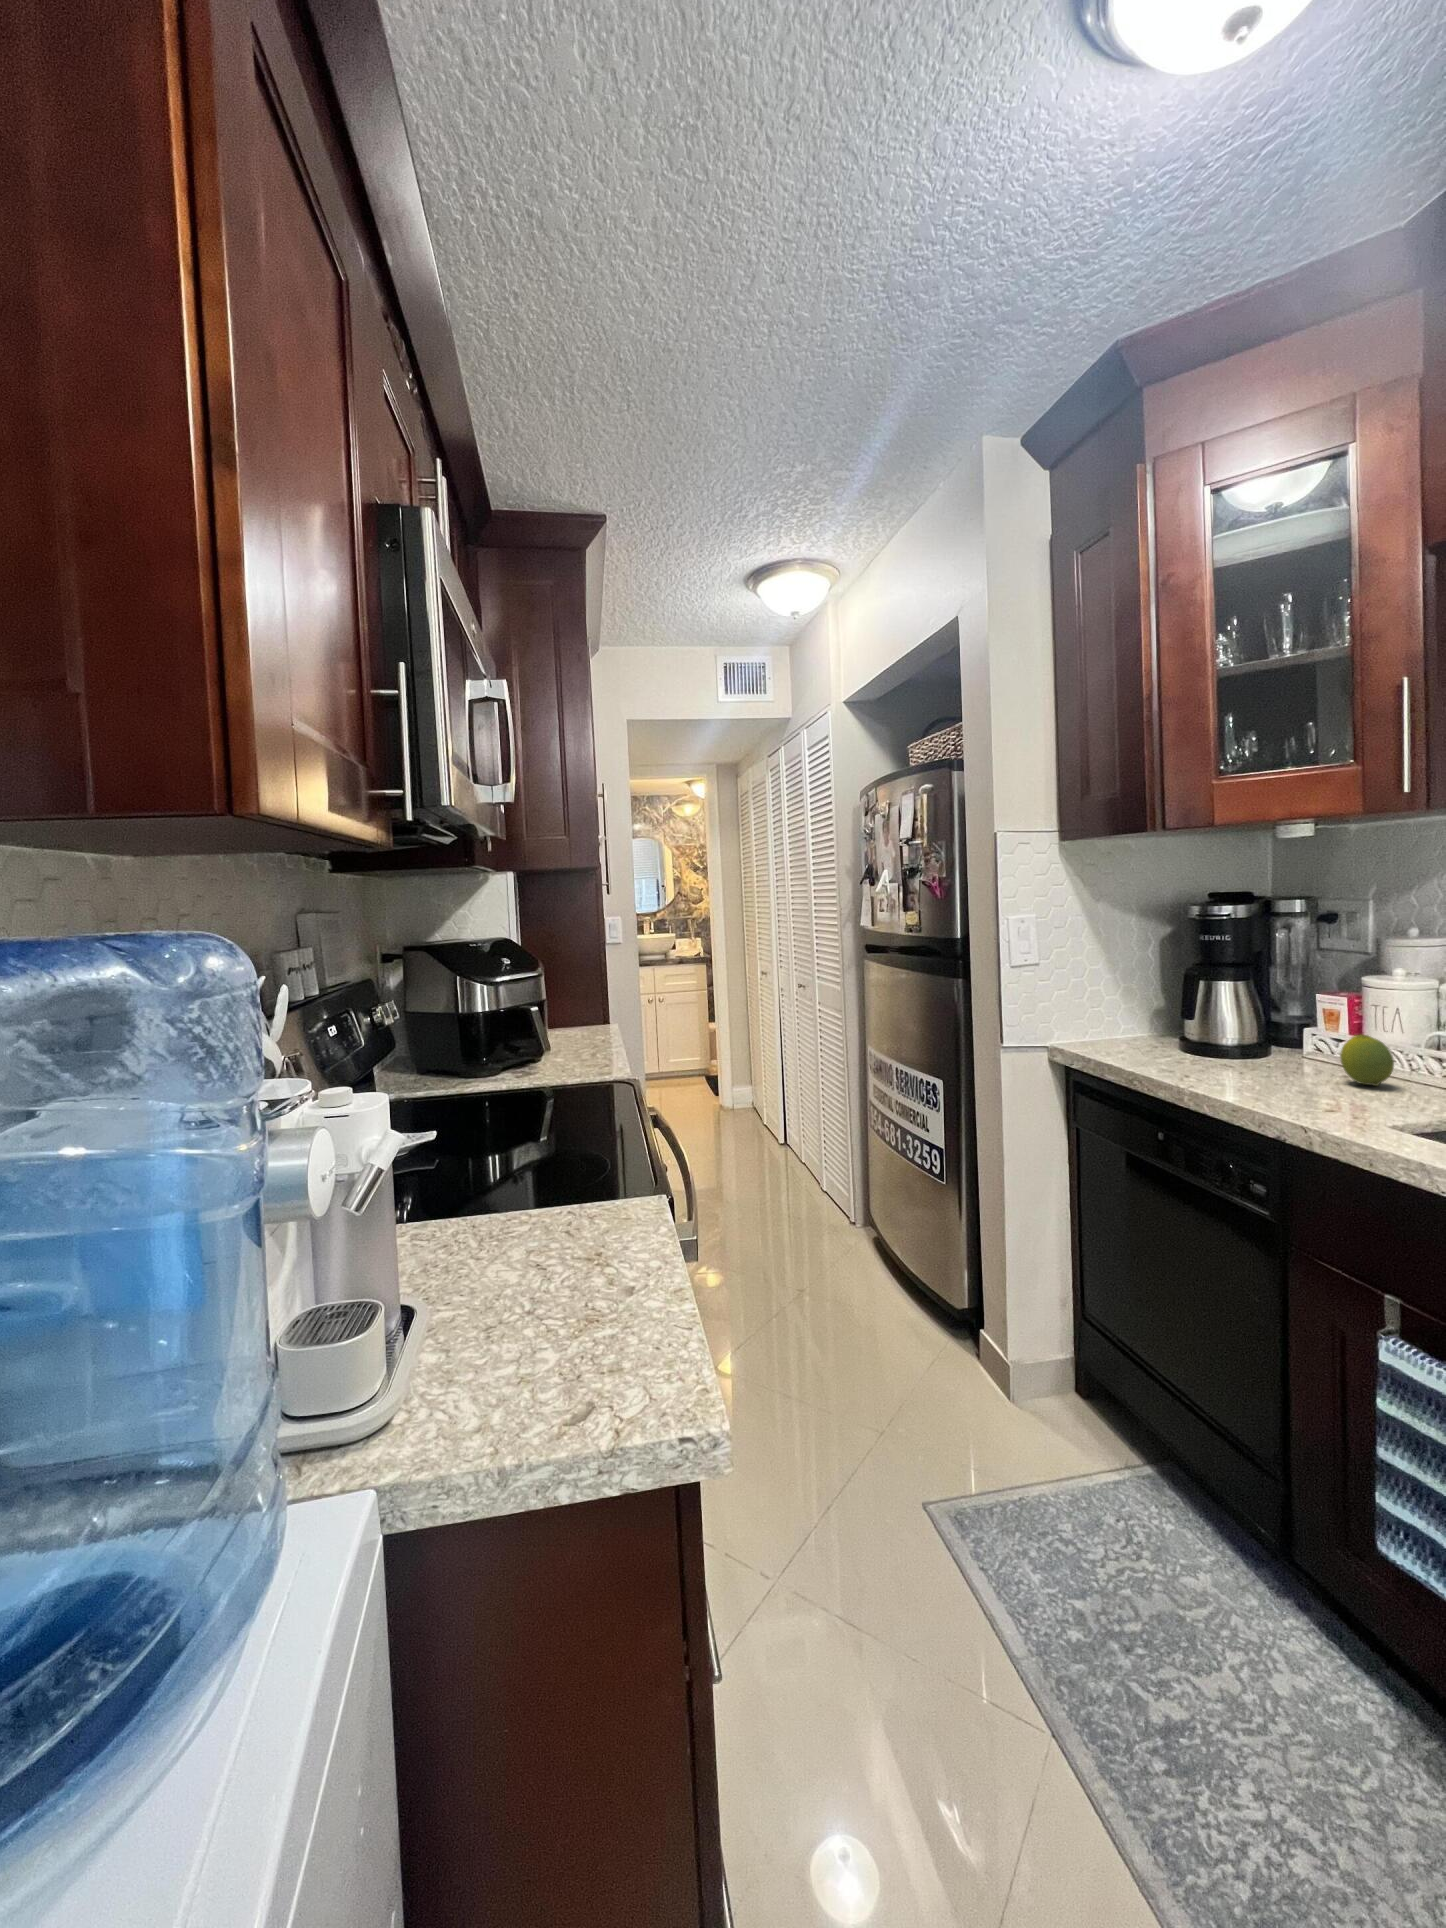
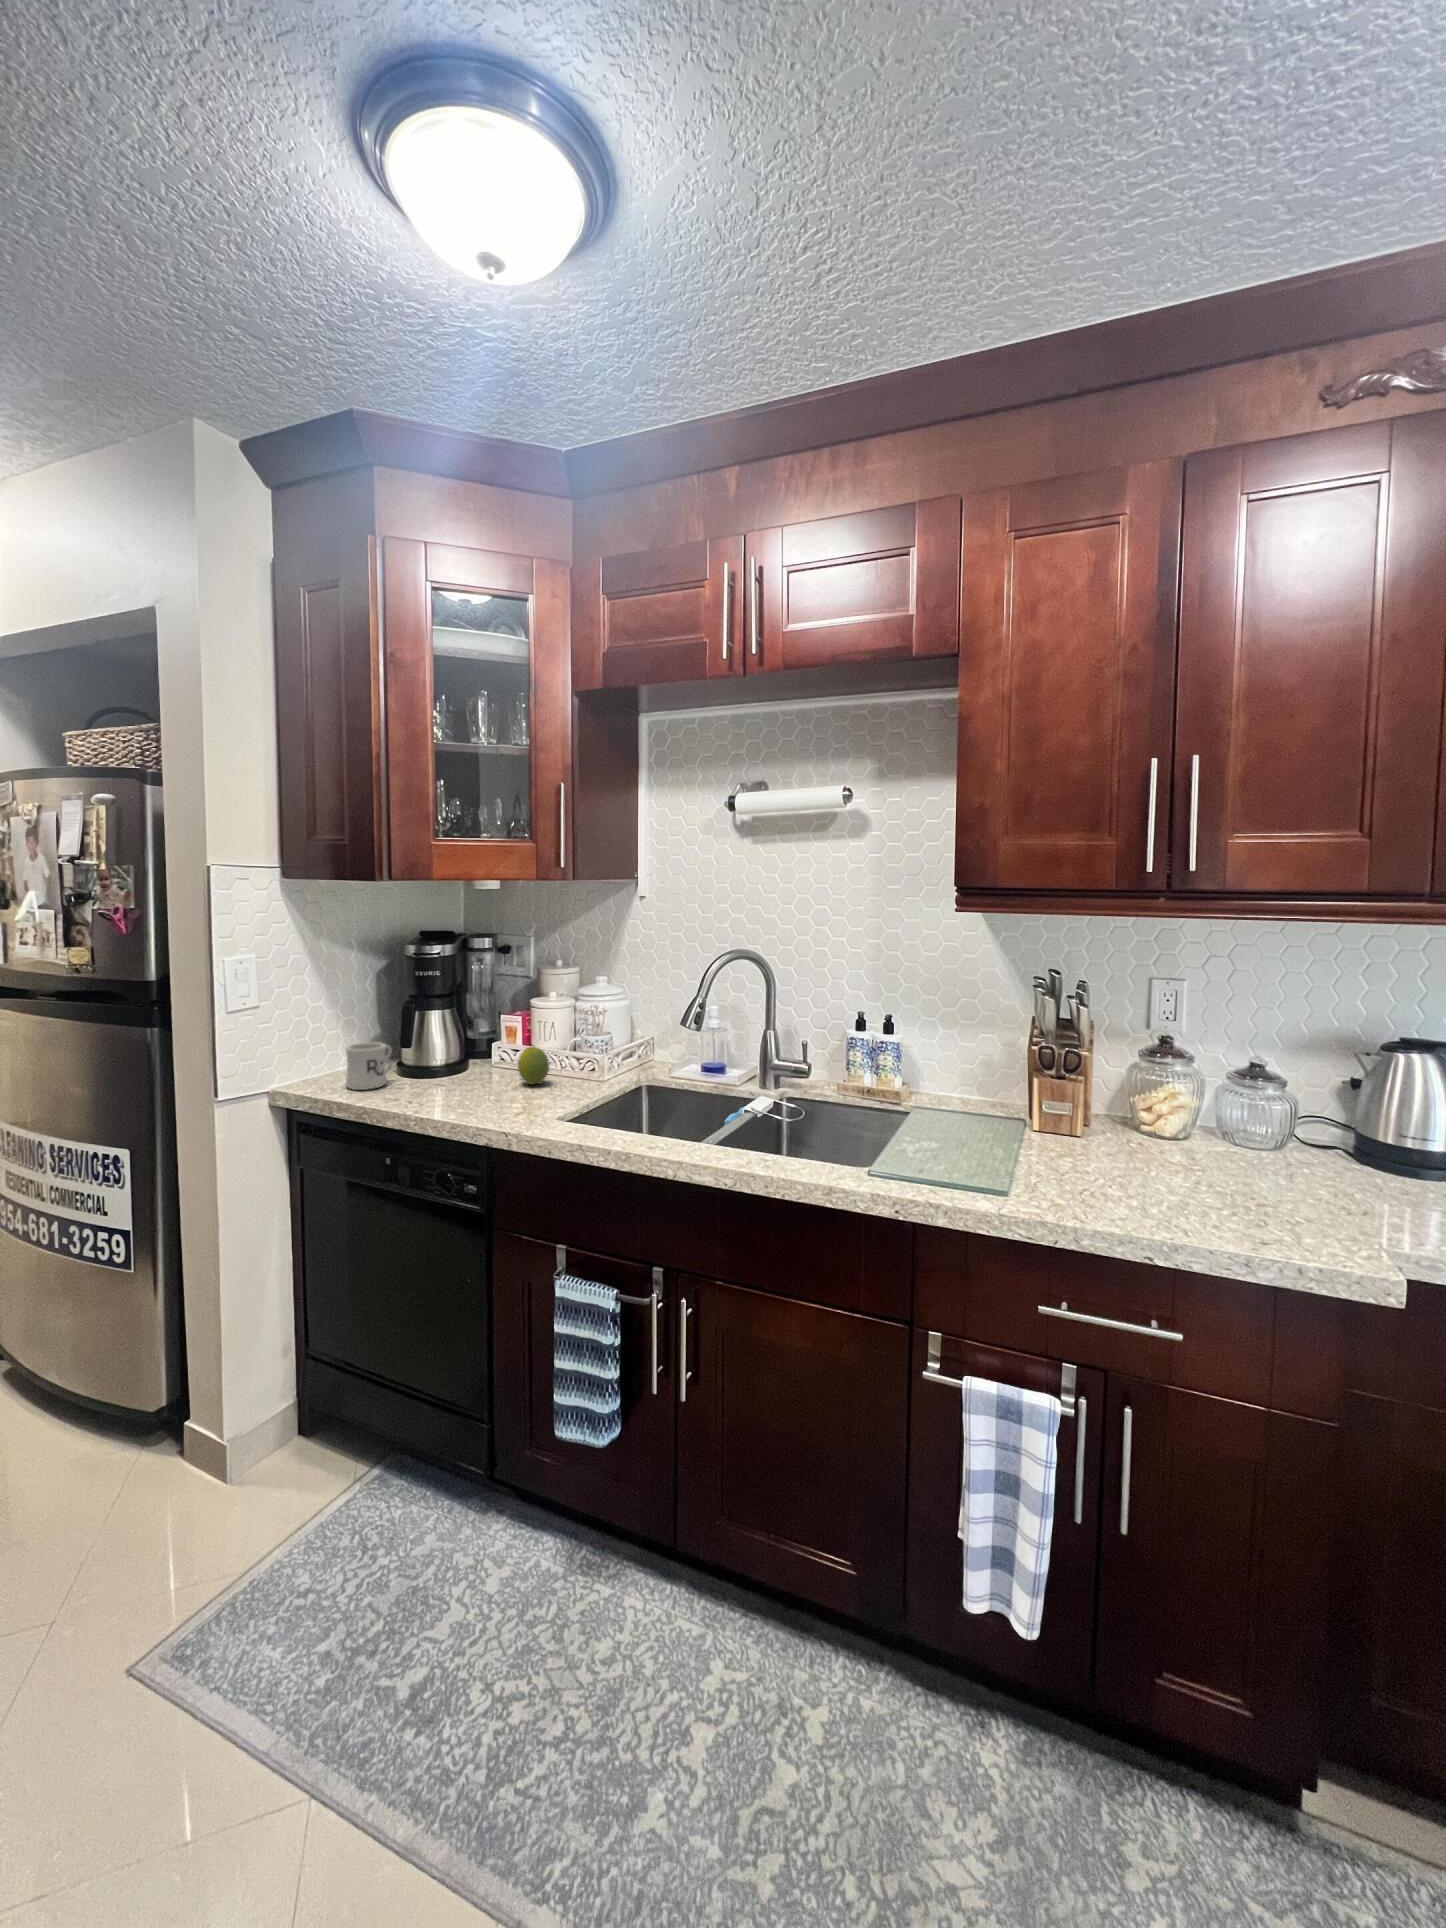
mug: none [1119,1009,1172,1058] -> present [346,1042,393,1090]

